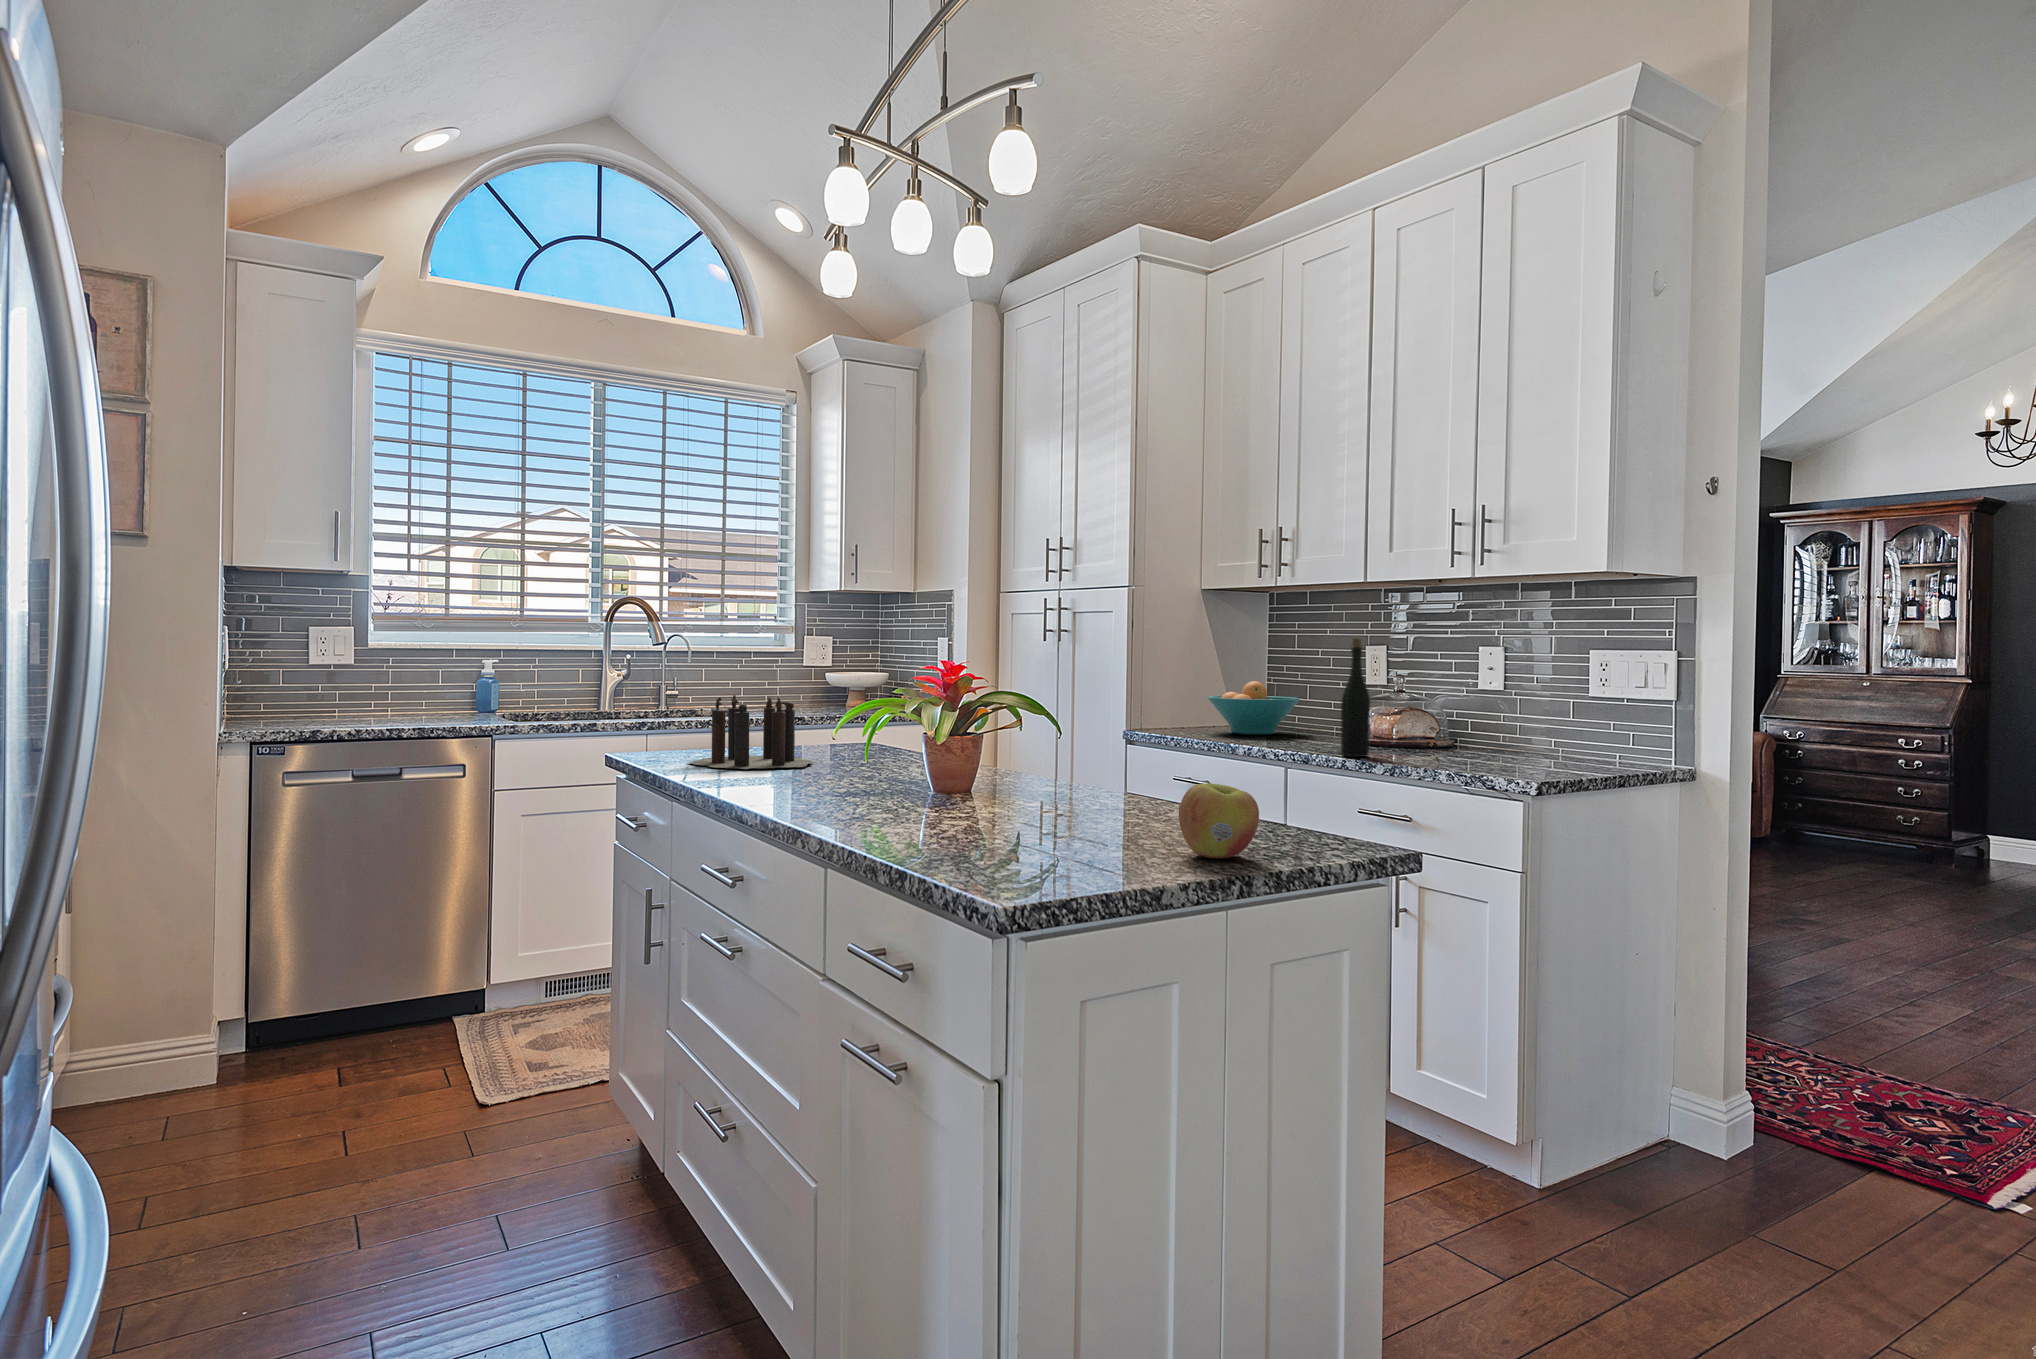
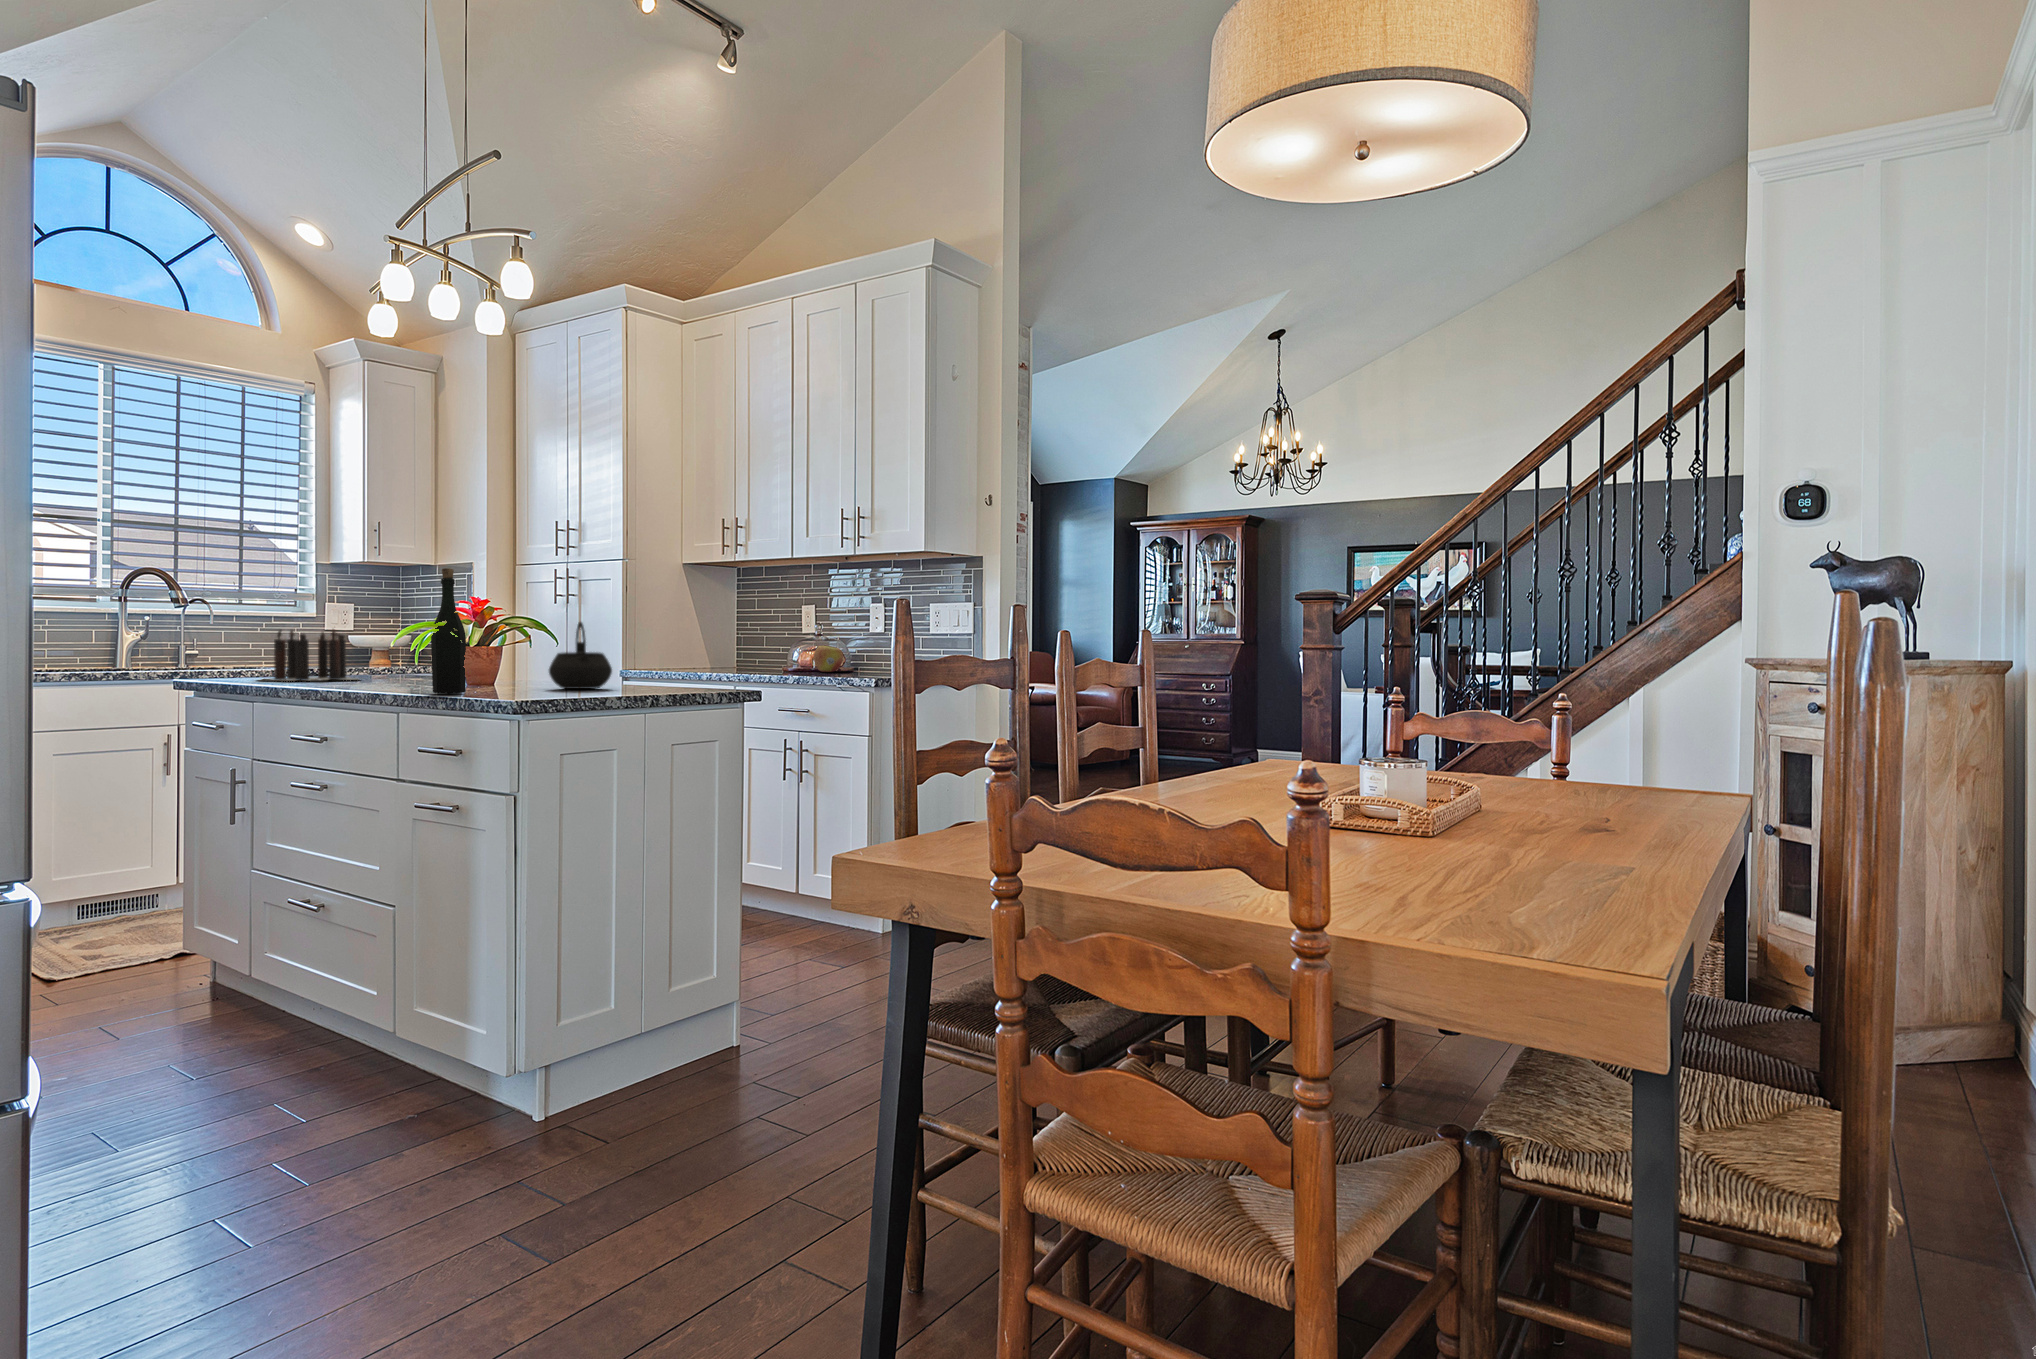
bottle: present [1341,638,1370,757] -> present [431,568,466,693]
fruit bowl: present [1208,681,1300,735] -> none [686,629,754,667]
kettle: none [1051,710,1146,821] -> present [549,622,612,689]
apple: present [1179,783,1259,858] -> present [814,646,843,672]

